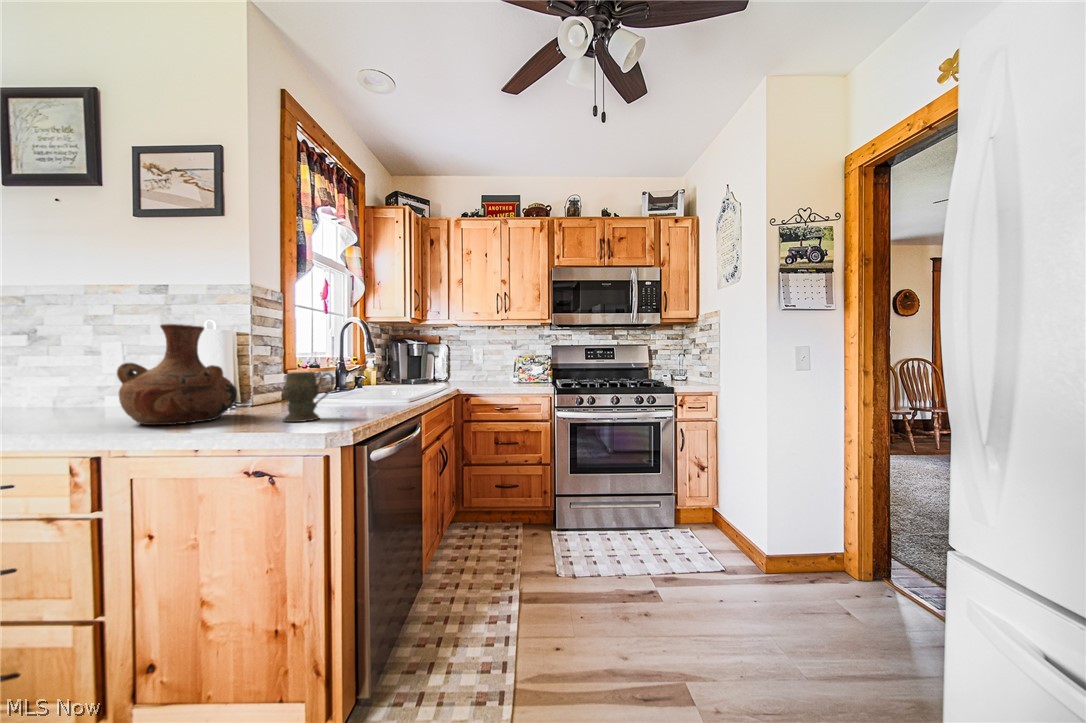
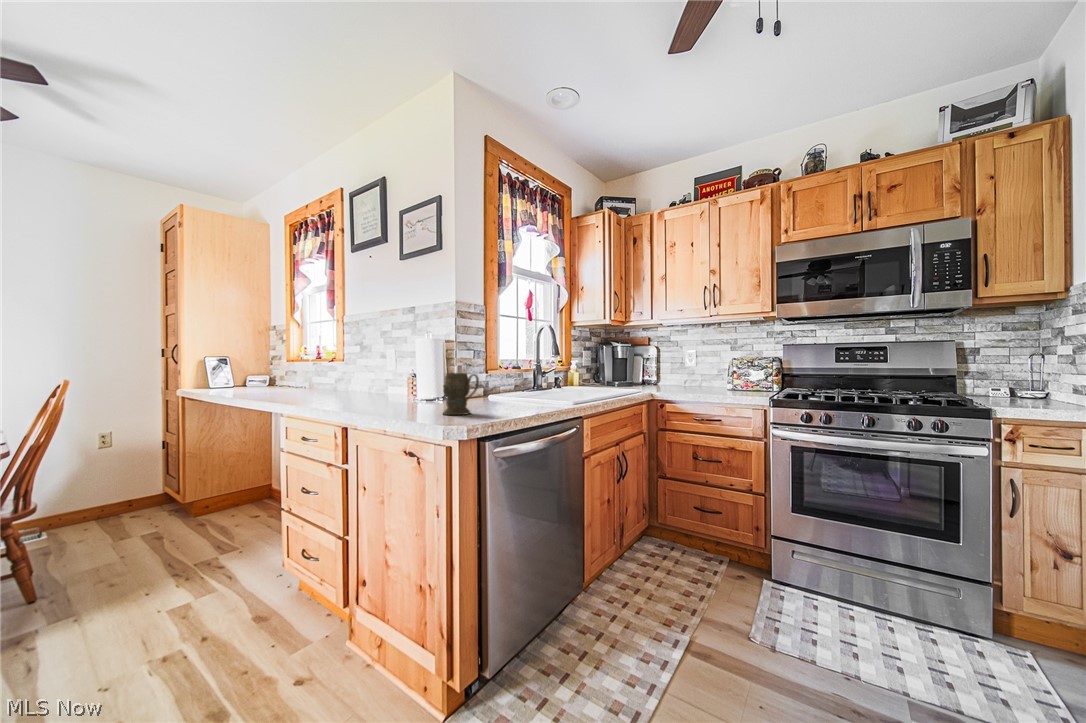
vase: present [117,324,237,425] -> none [358,336,427,410]

